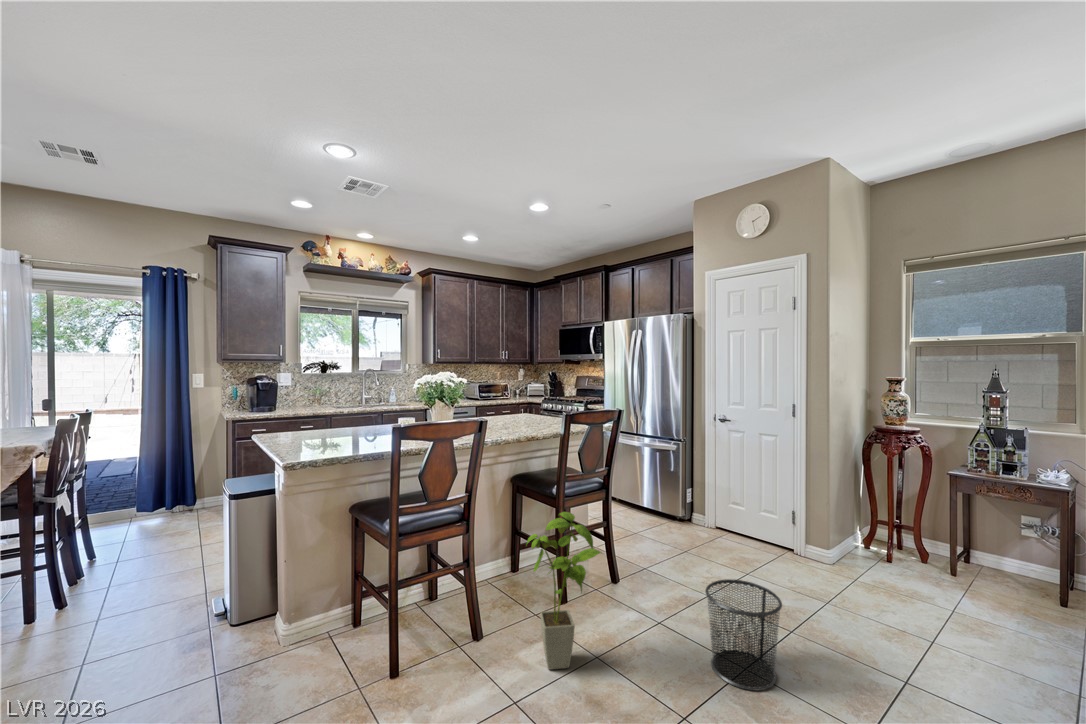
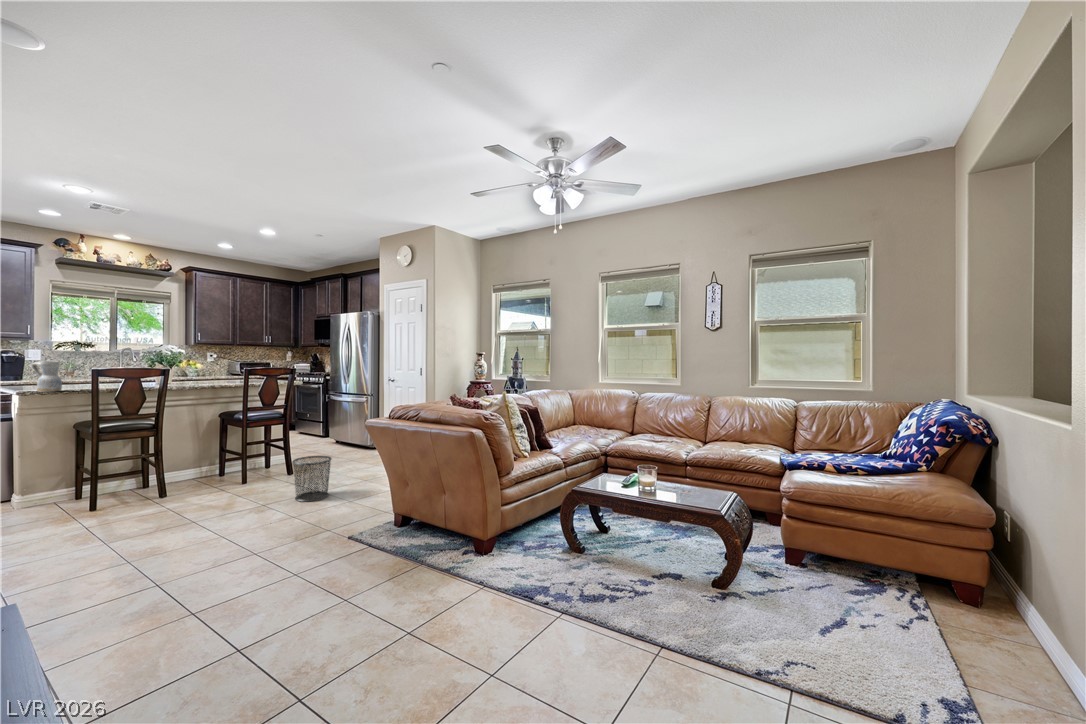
ceramic pitcher: none [303,398,338,448] -> present [32,360,62,392]
house plant: present [527,512,601,670] -> none [187,421,240,505]

